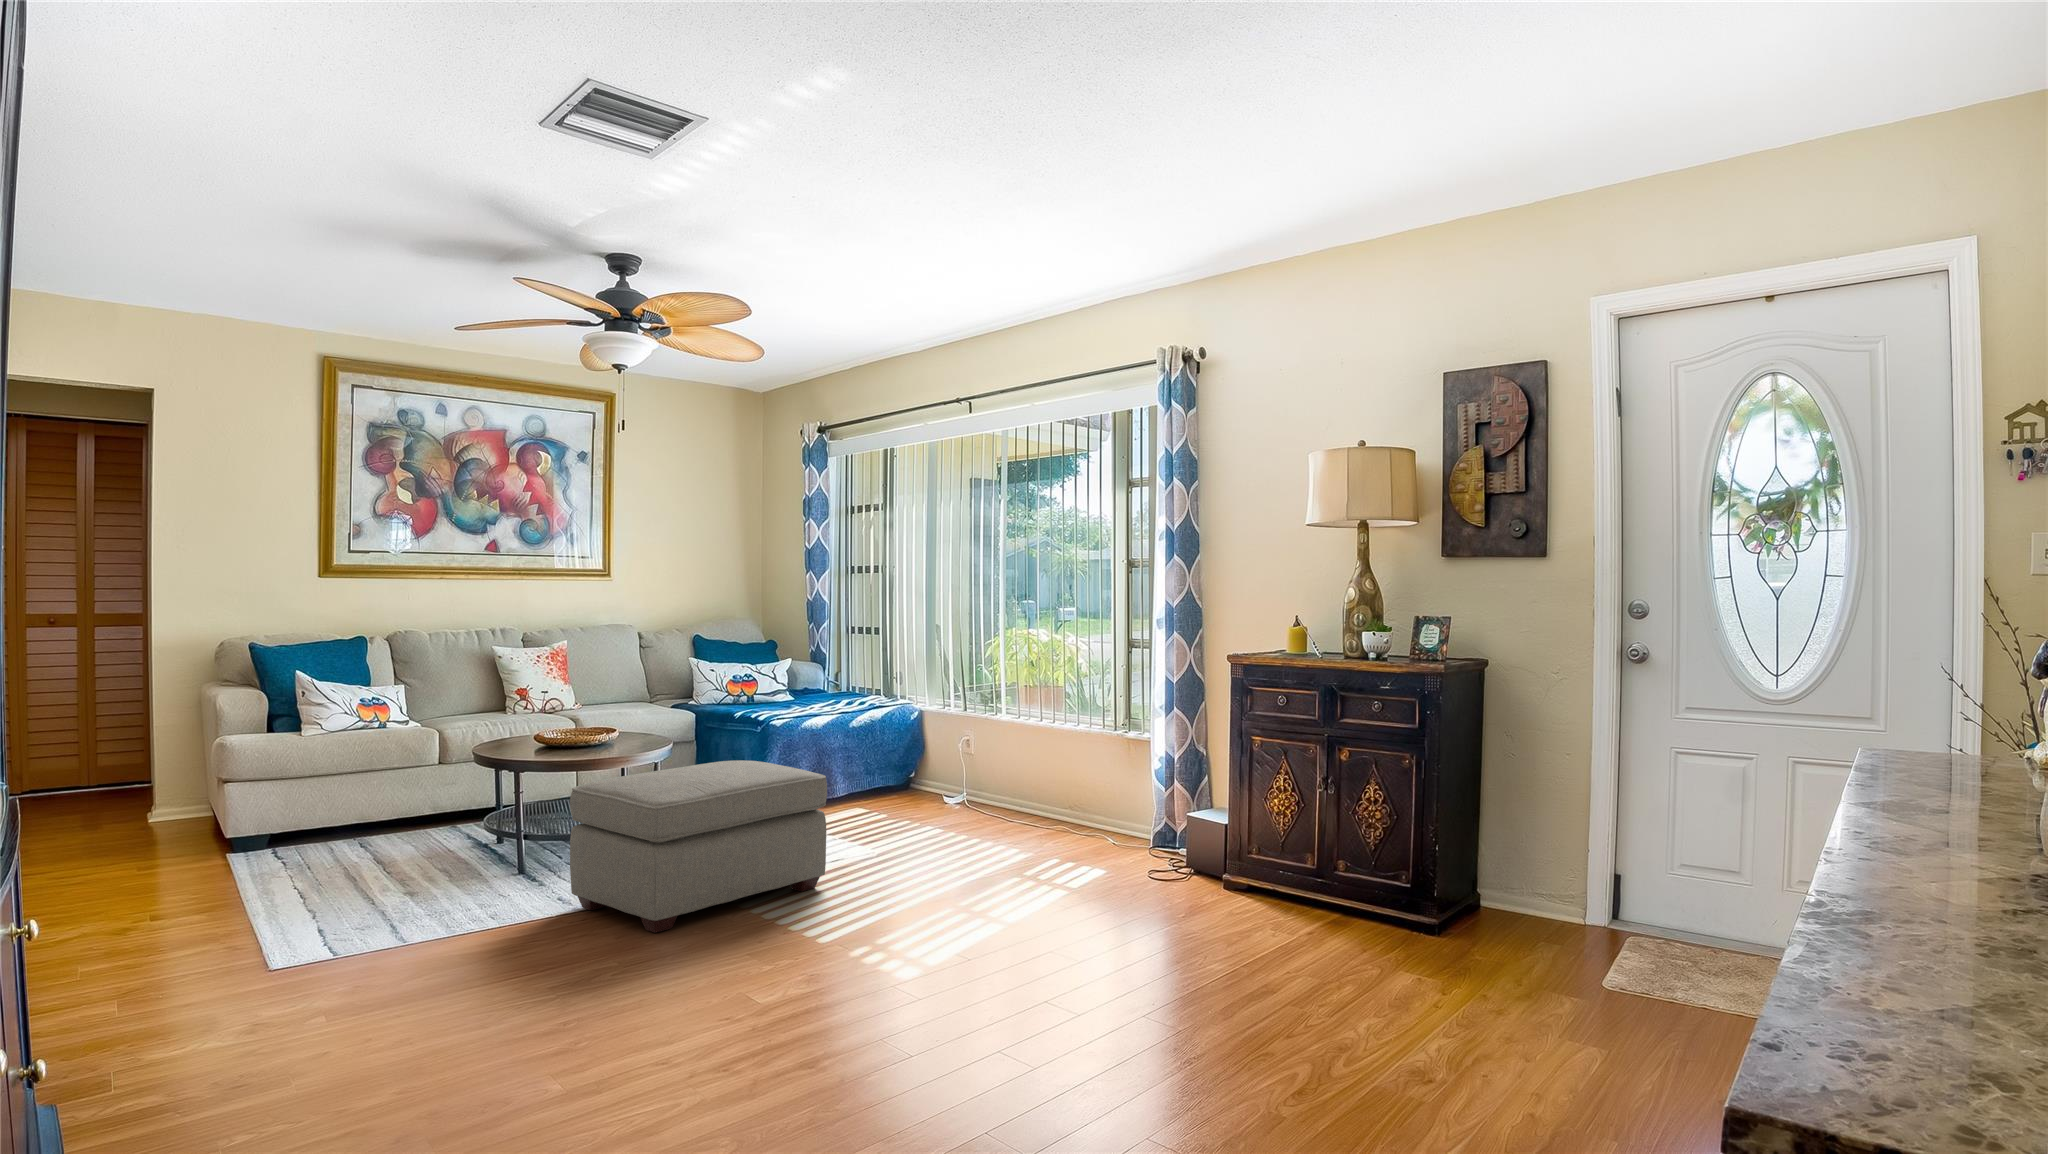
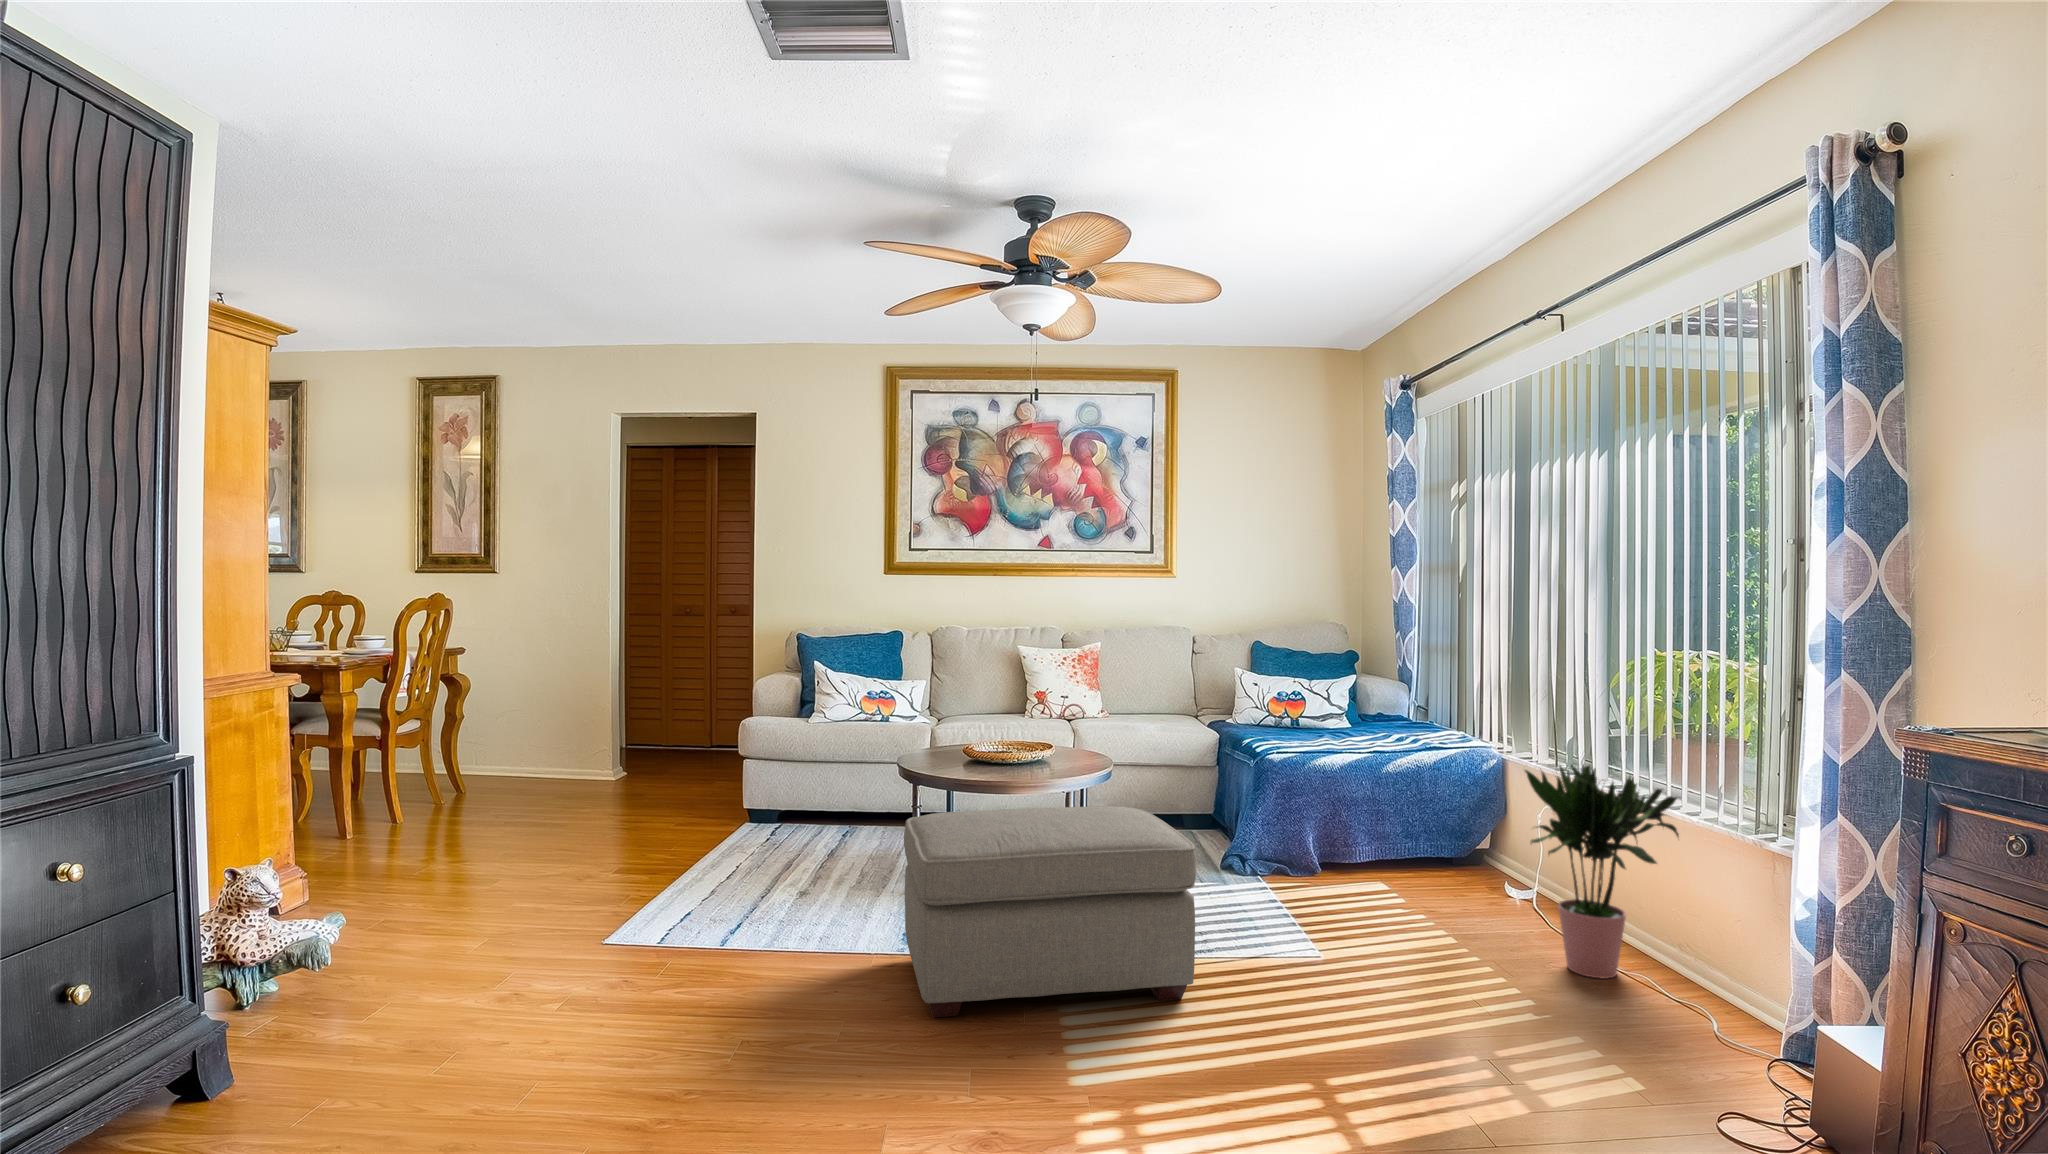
potted plant: none [987,694,1079,832] -> present [1525,765,1679,978]

